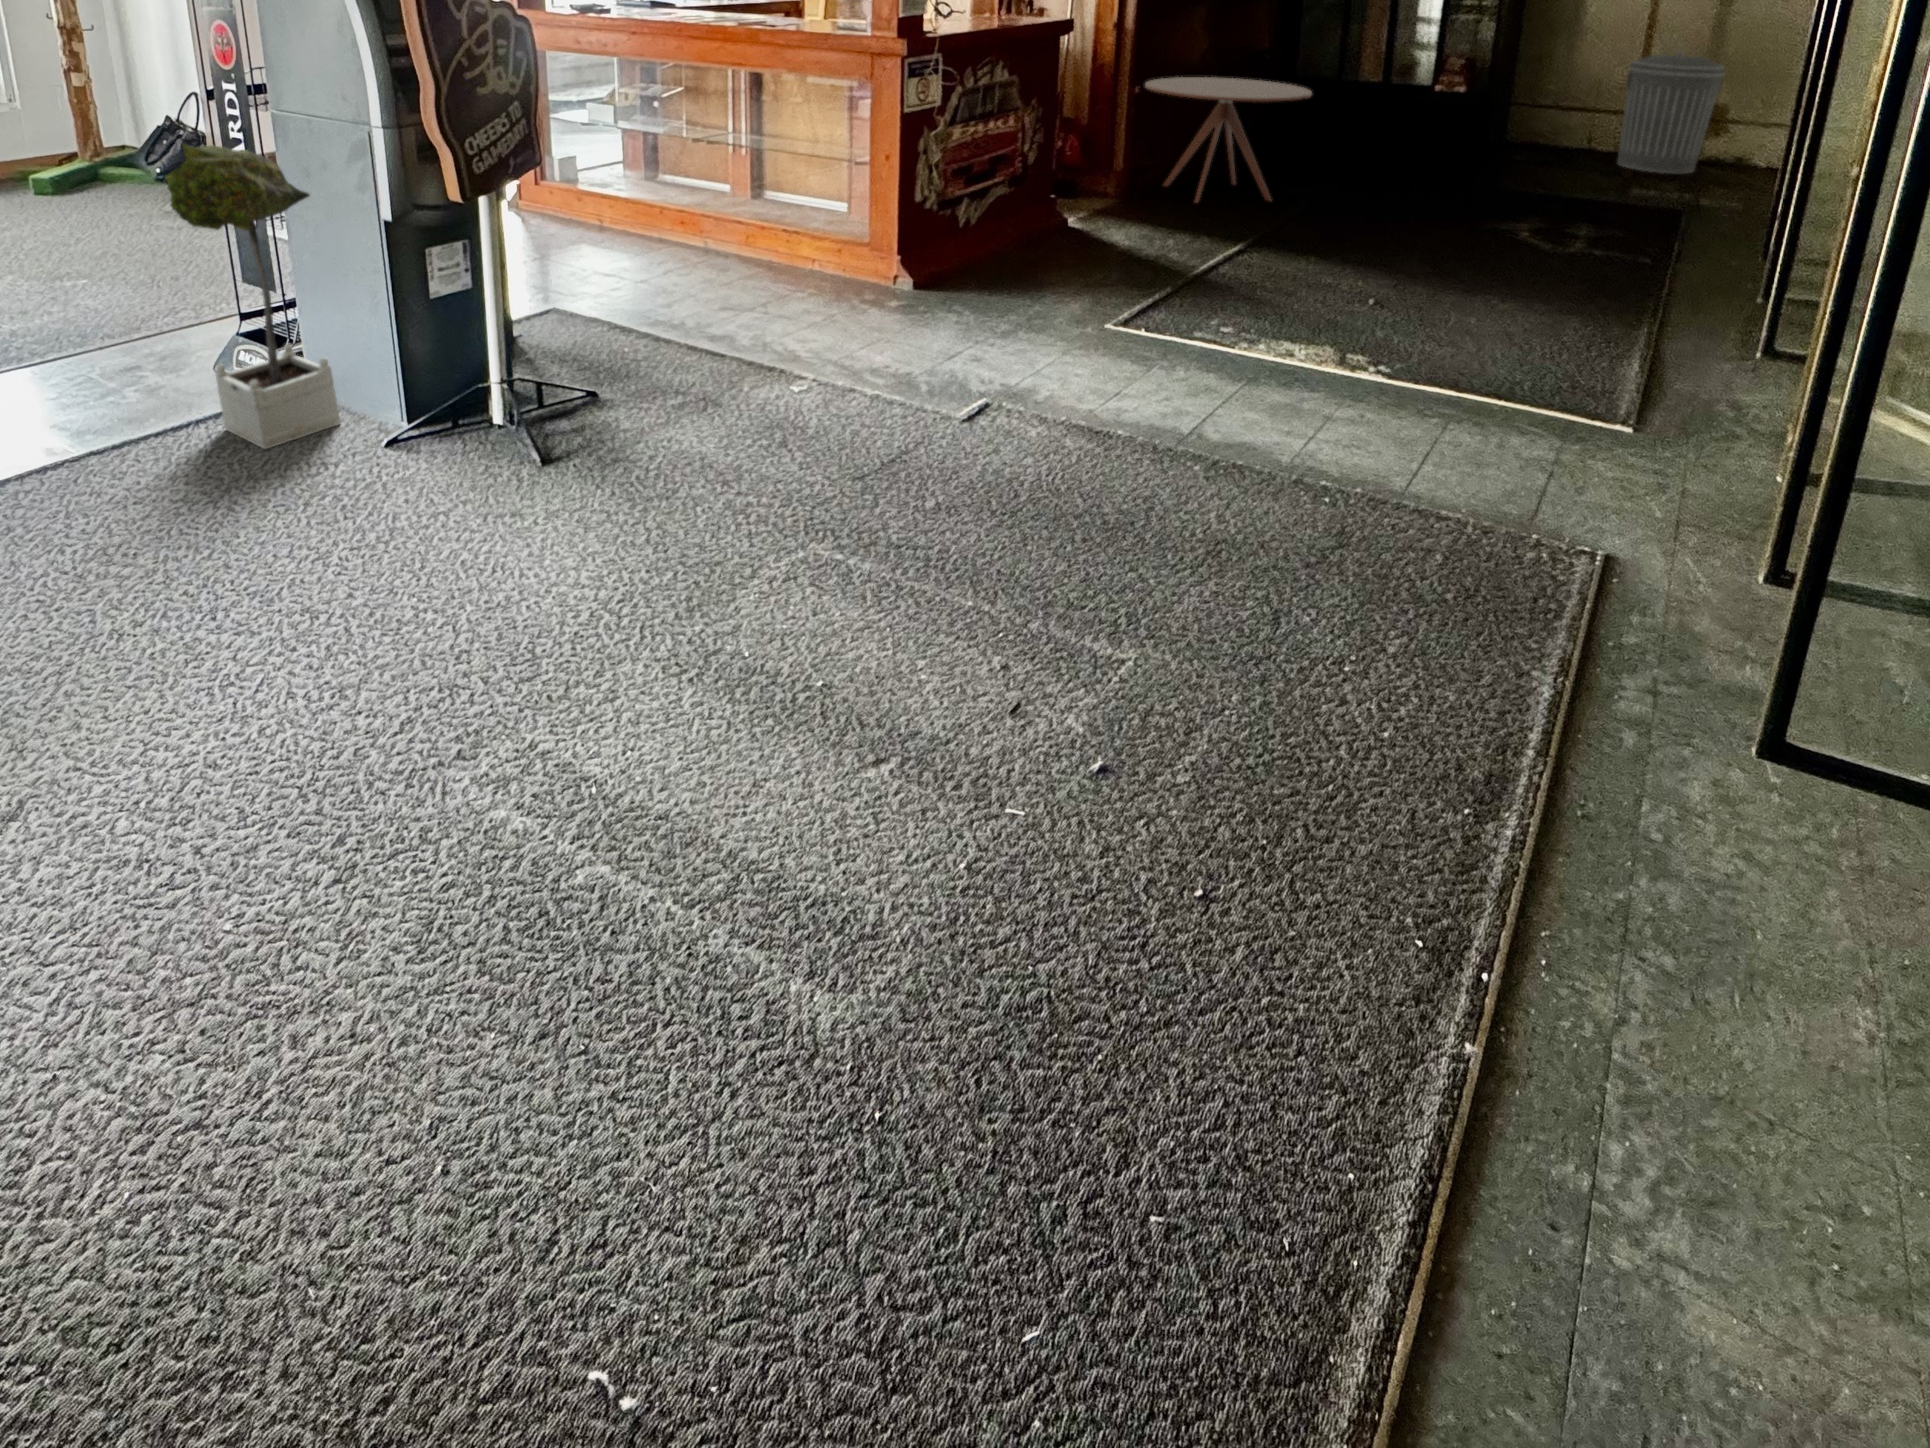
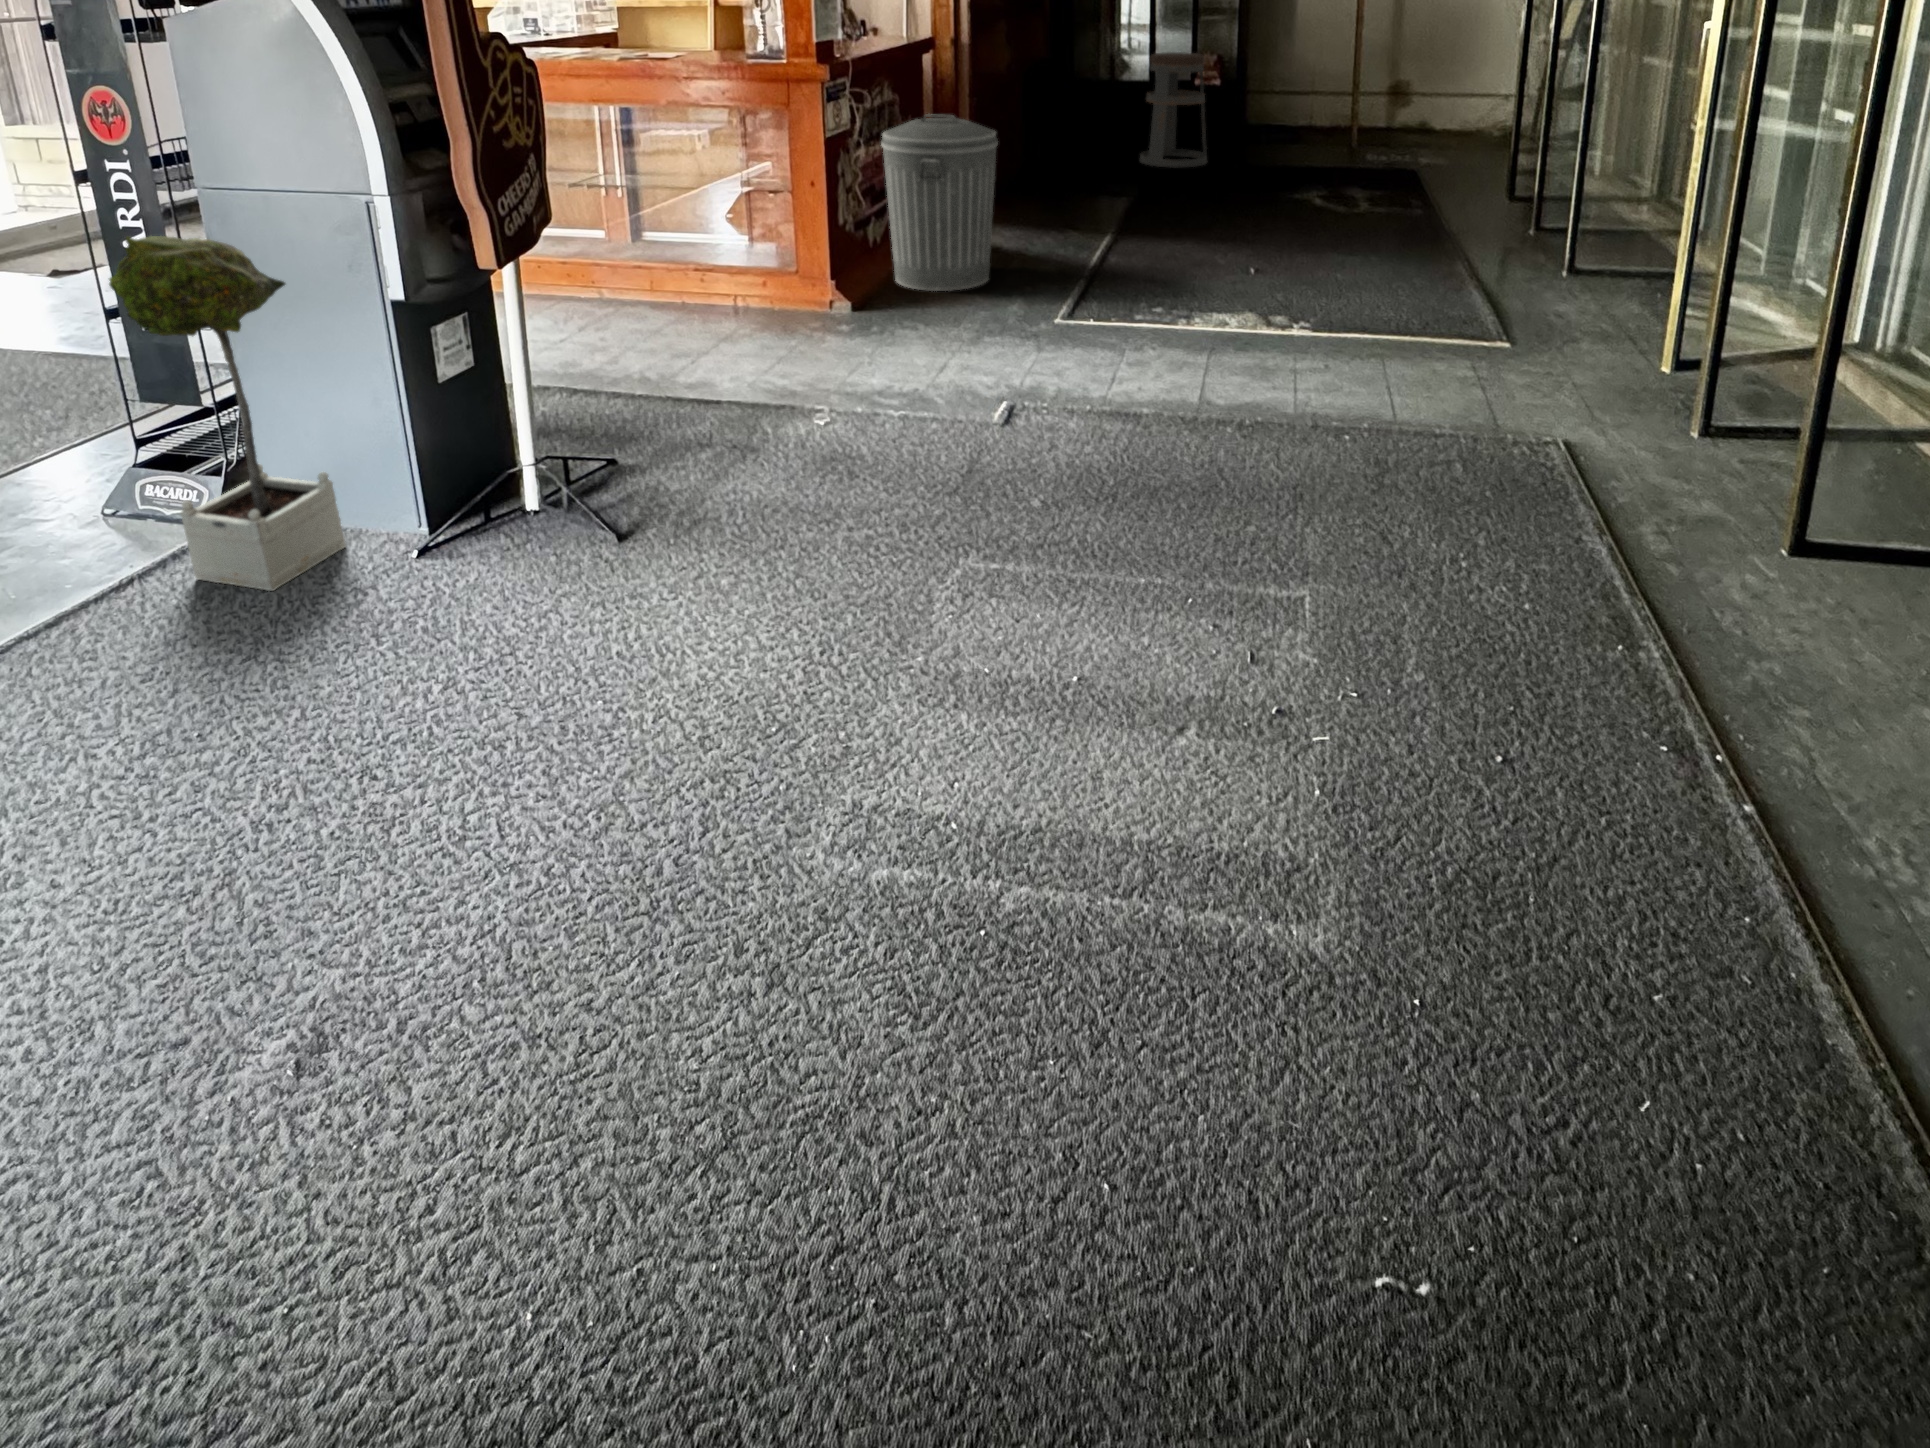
bar stool: none [1324,47,1412,175] -> present [1140,52,1207,167]
trash can: present [1617,51,1725,173] -> present [881,114,998,291]
round table: present [1145,77,1312,203] -> none [996,88,1147,206]

